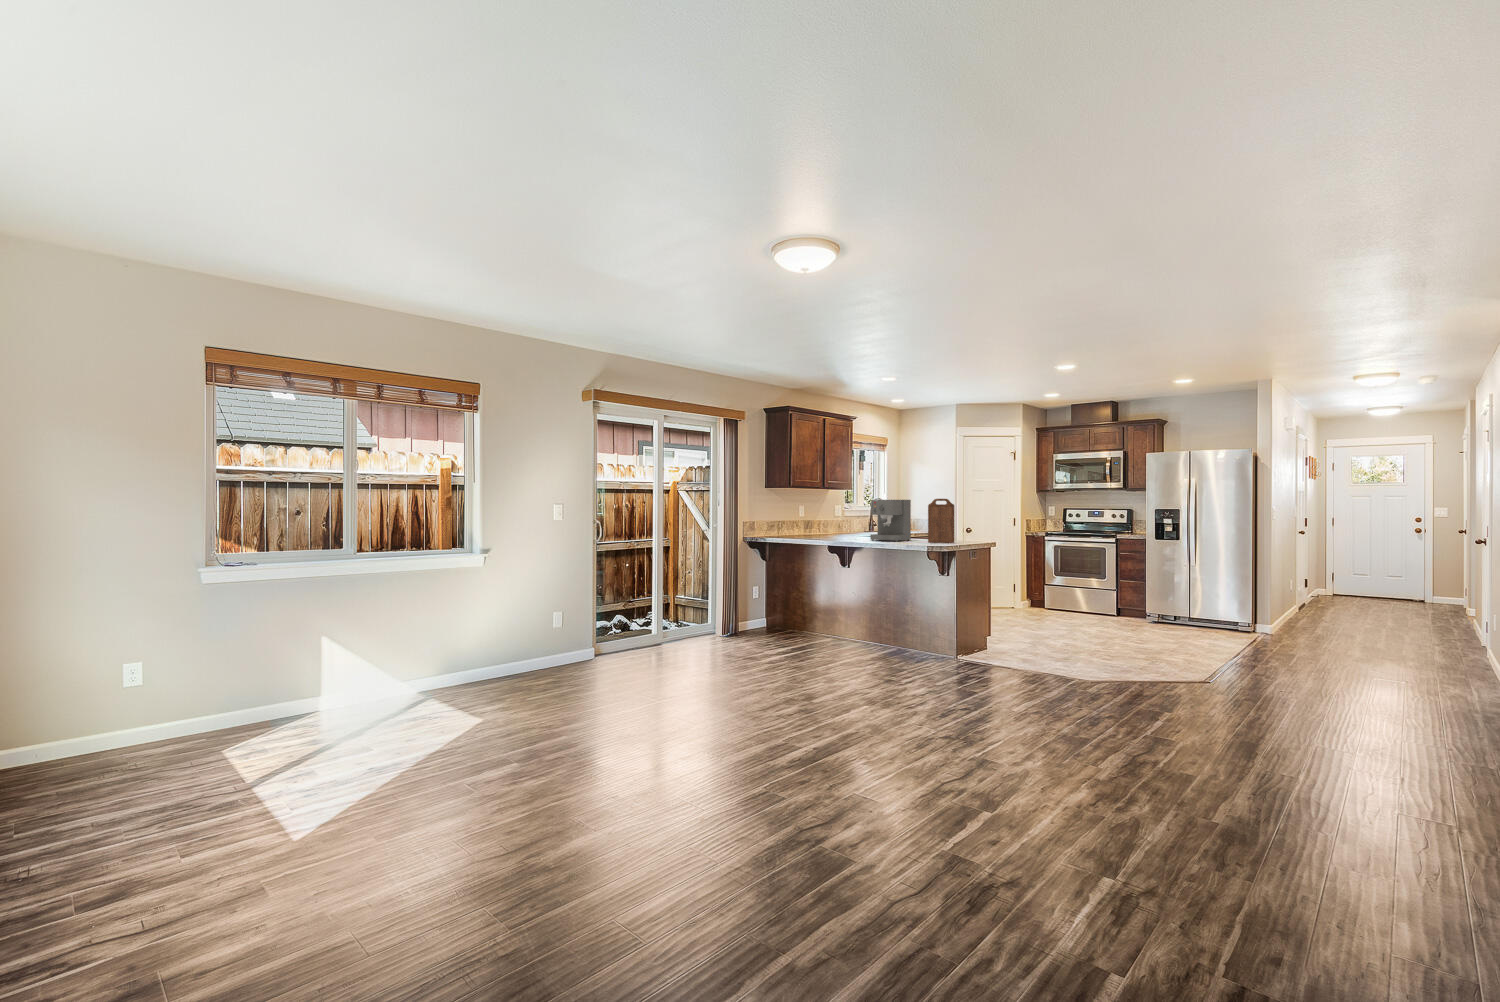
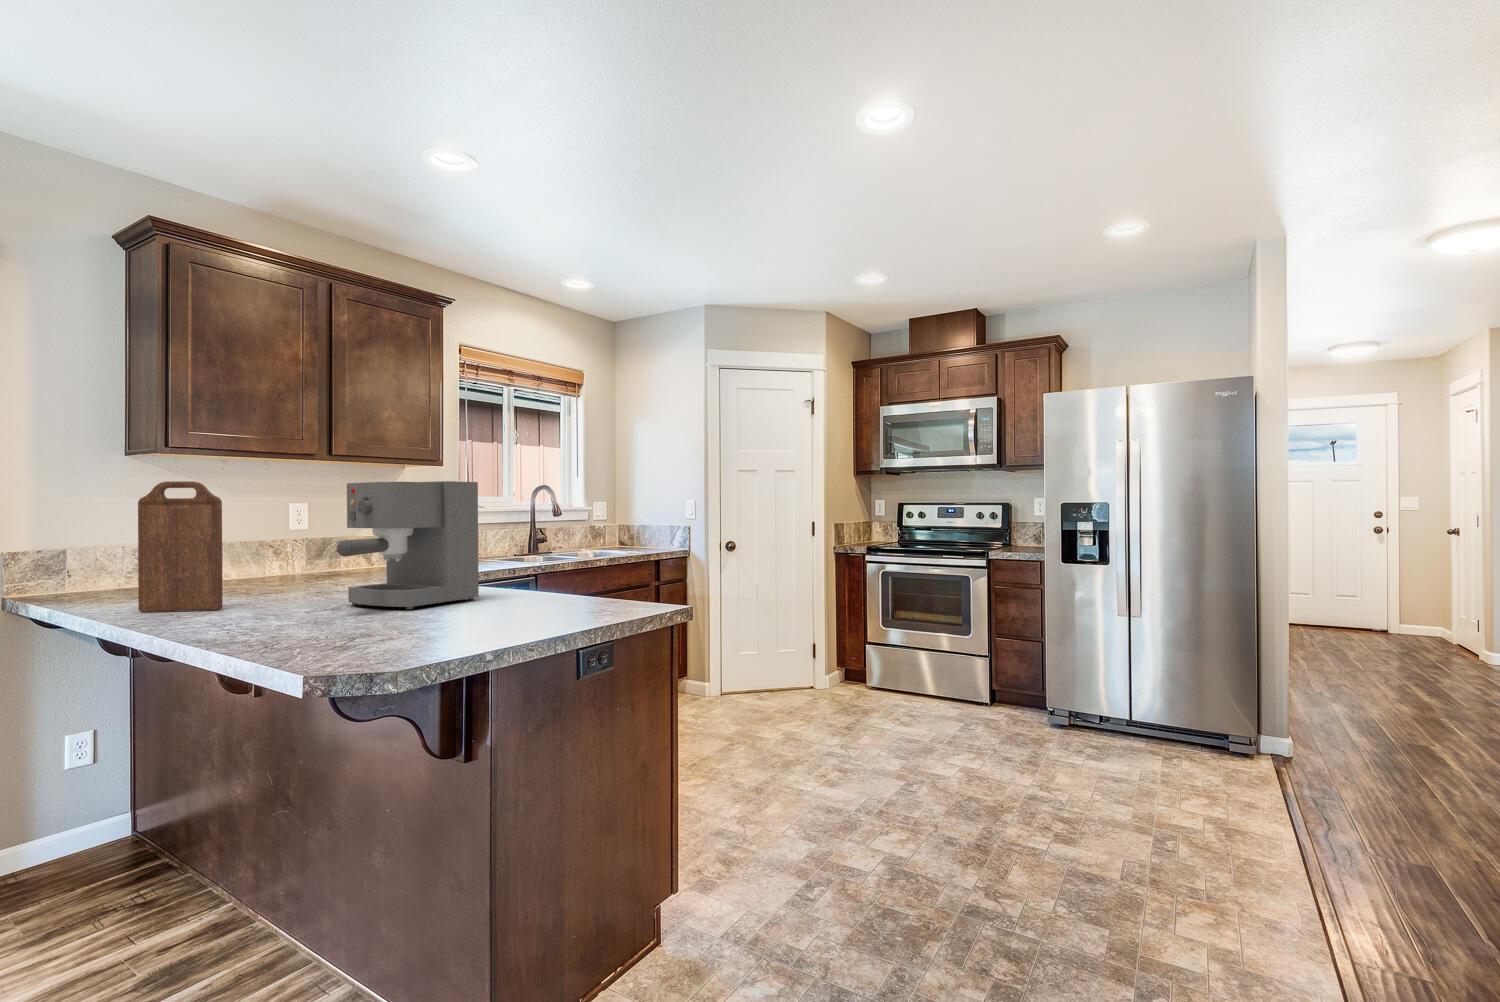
cutting board: present [928,499,954,543] -> present [138,481,222,612]

